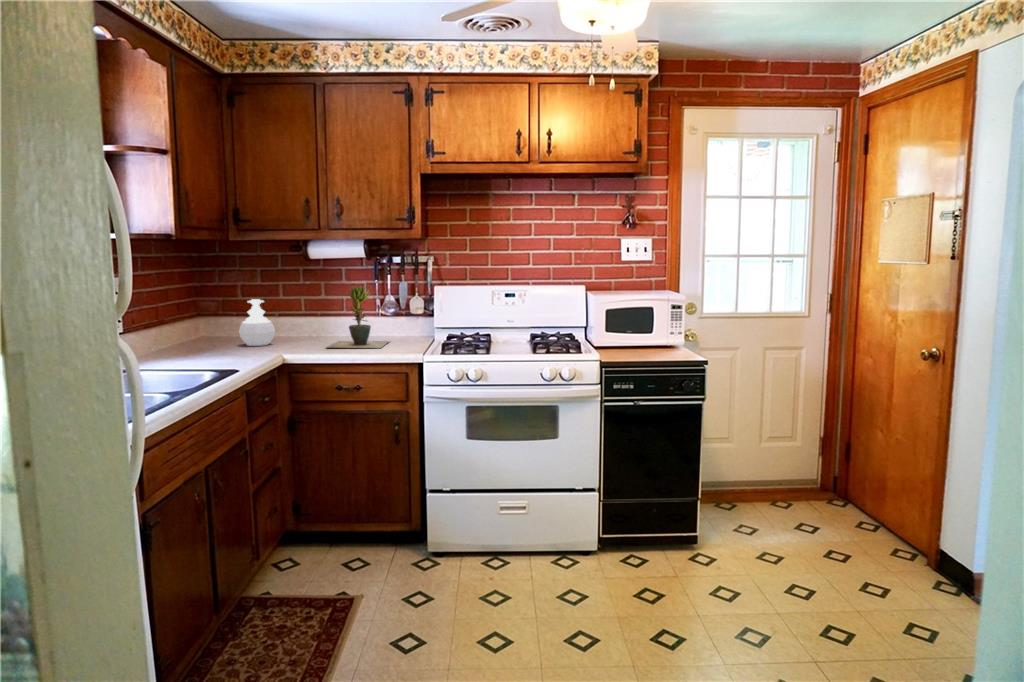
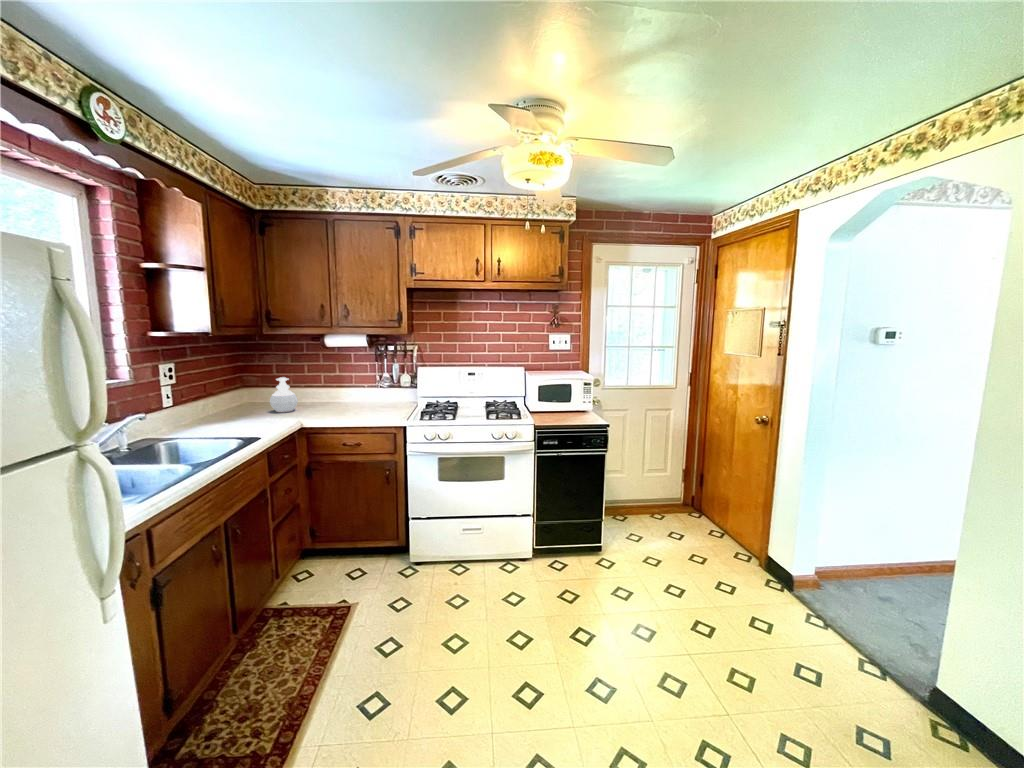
potted plant: present [327,286,389,348] -> none [334,368,385,415]

